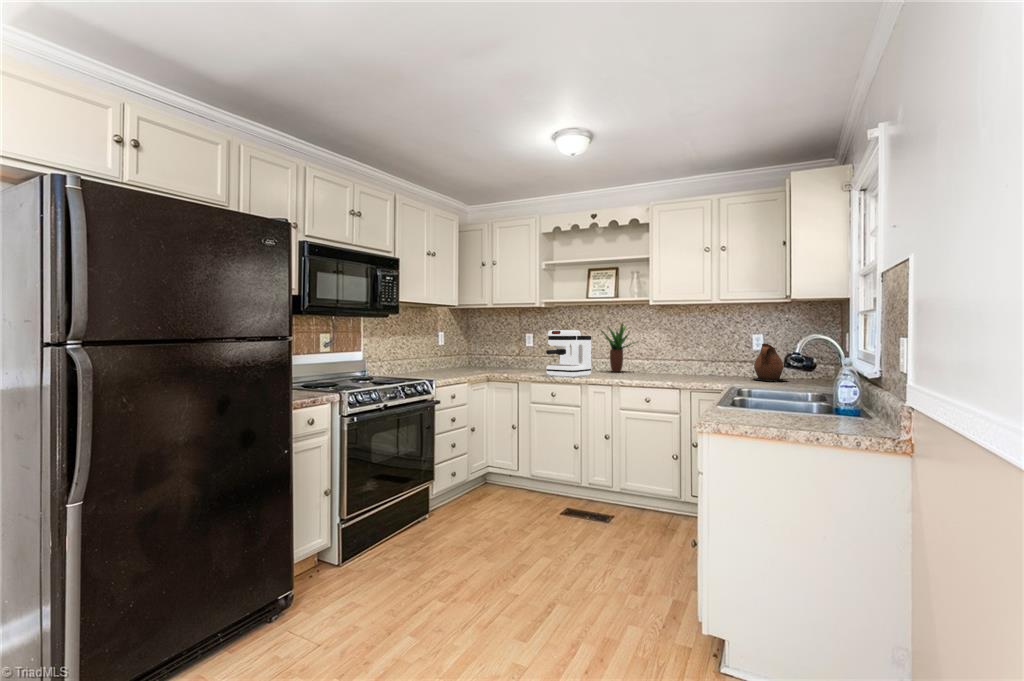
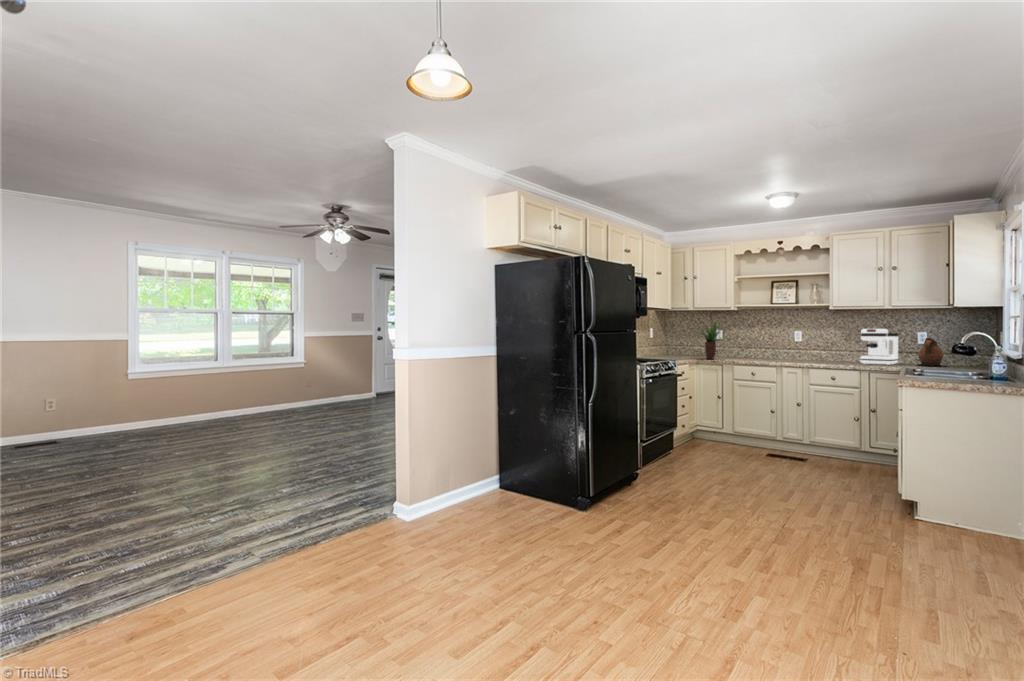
potted plant: present [601,323,635,372] -> present [700,322,722,359]
coffee maker: present [546,330,591,377] -> present [860,329,898,365]

